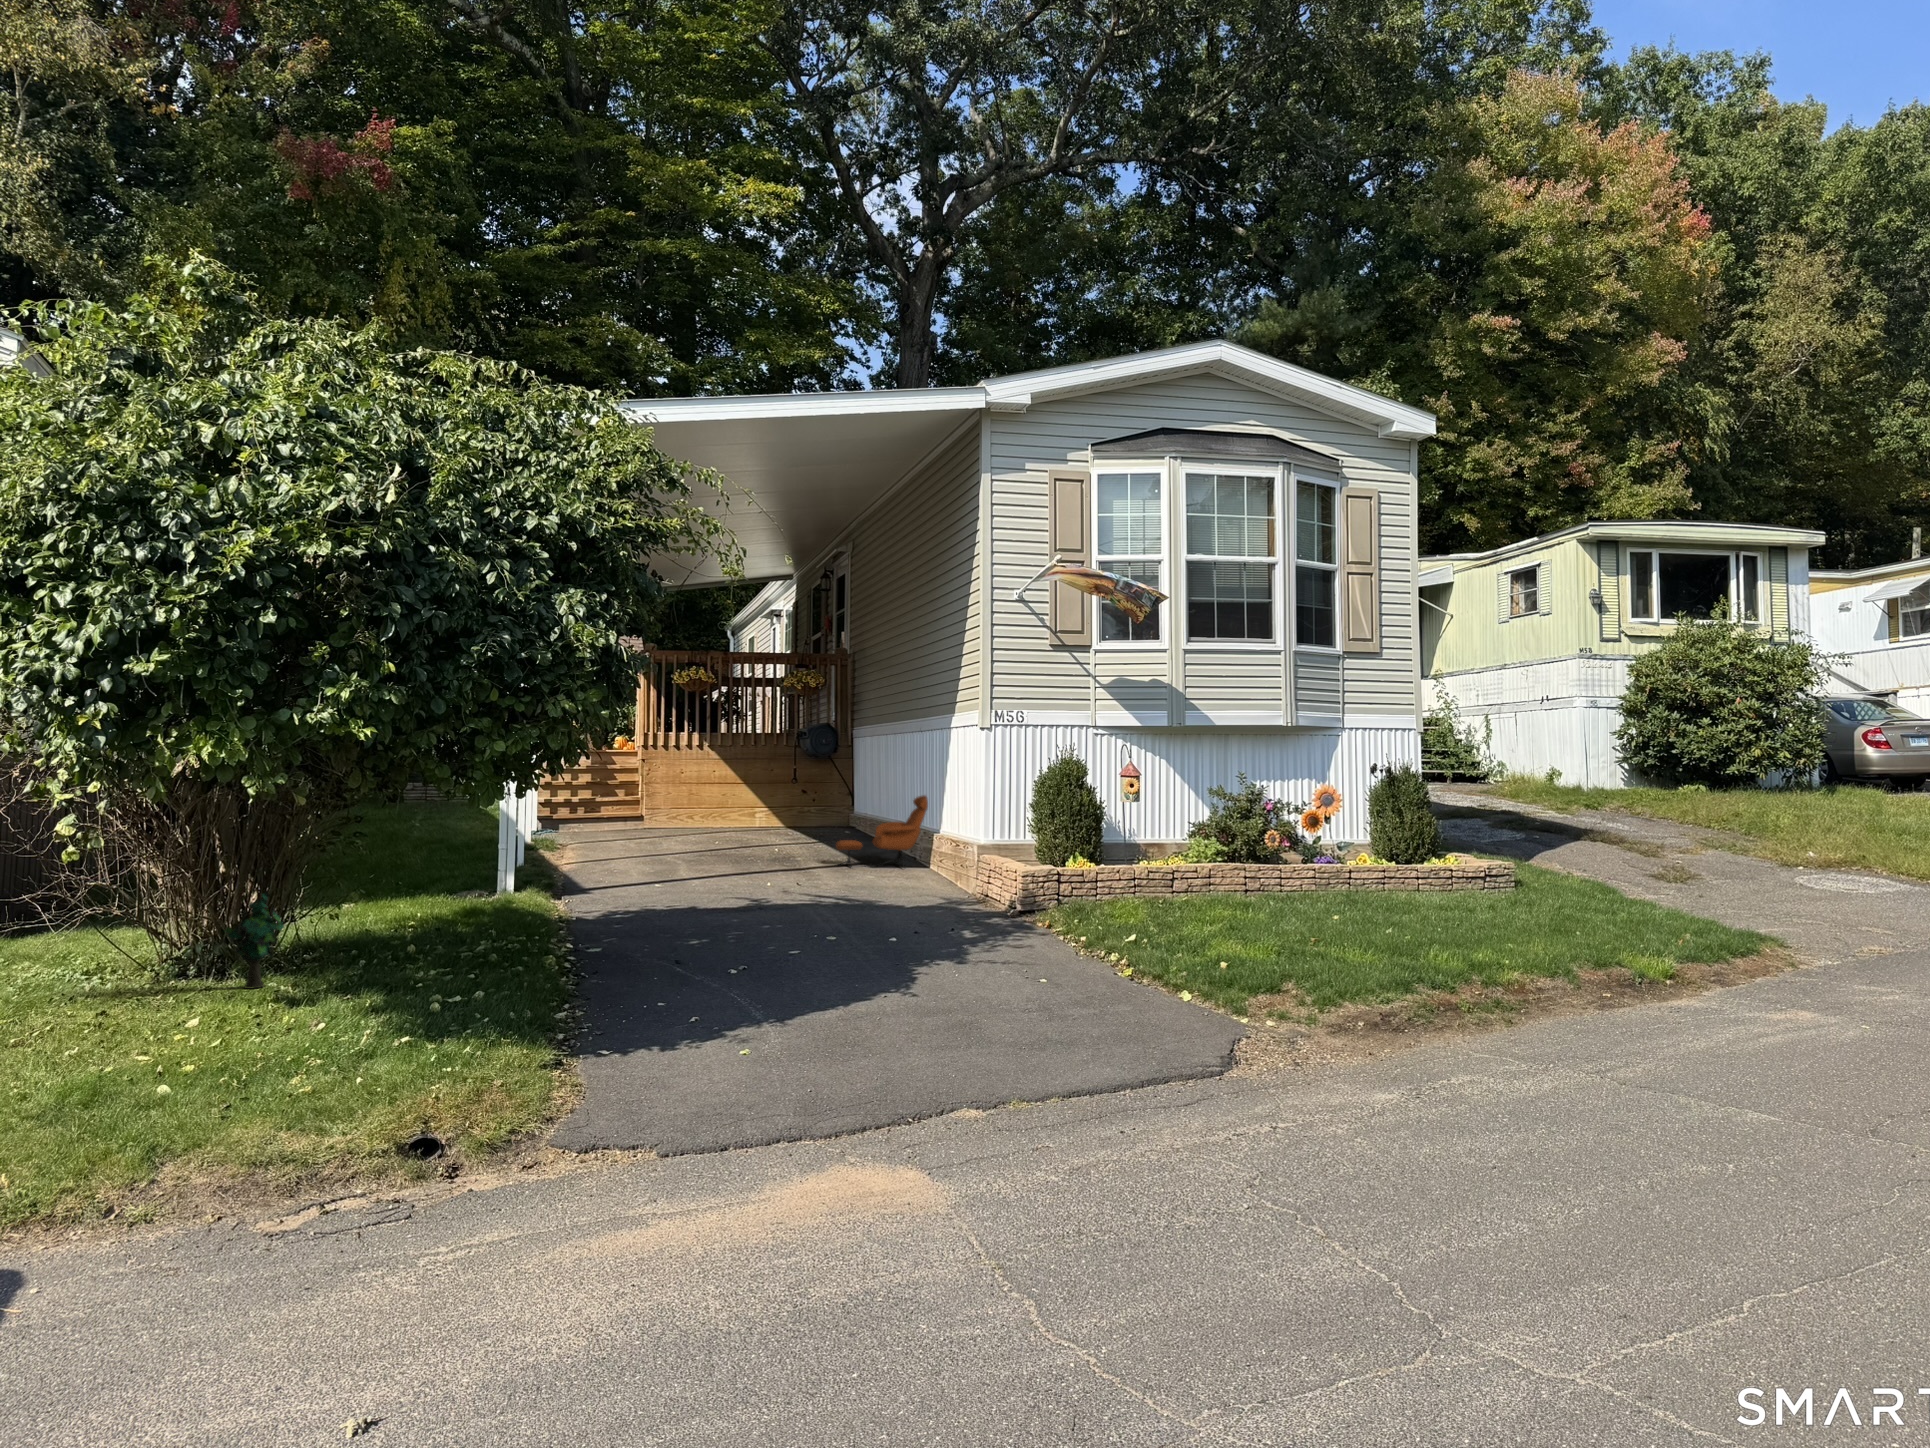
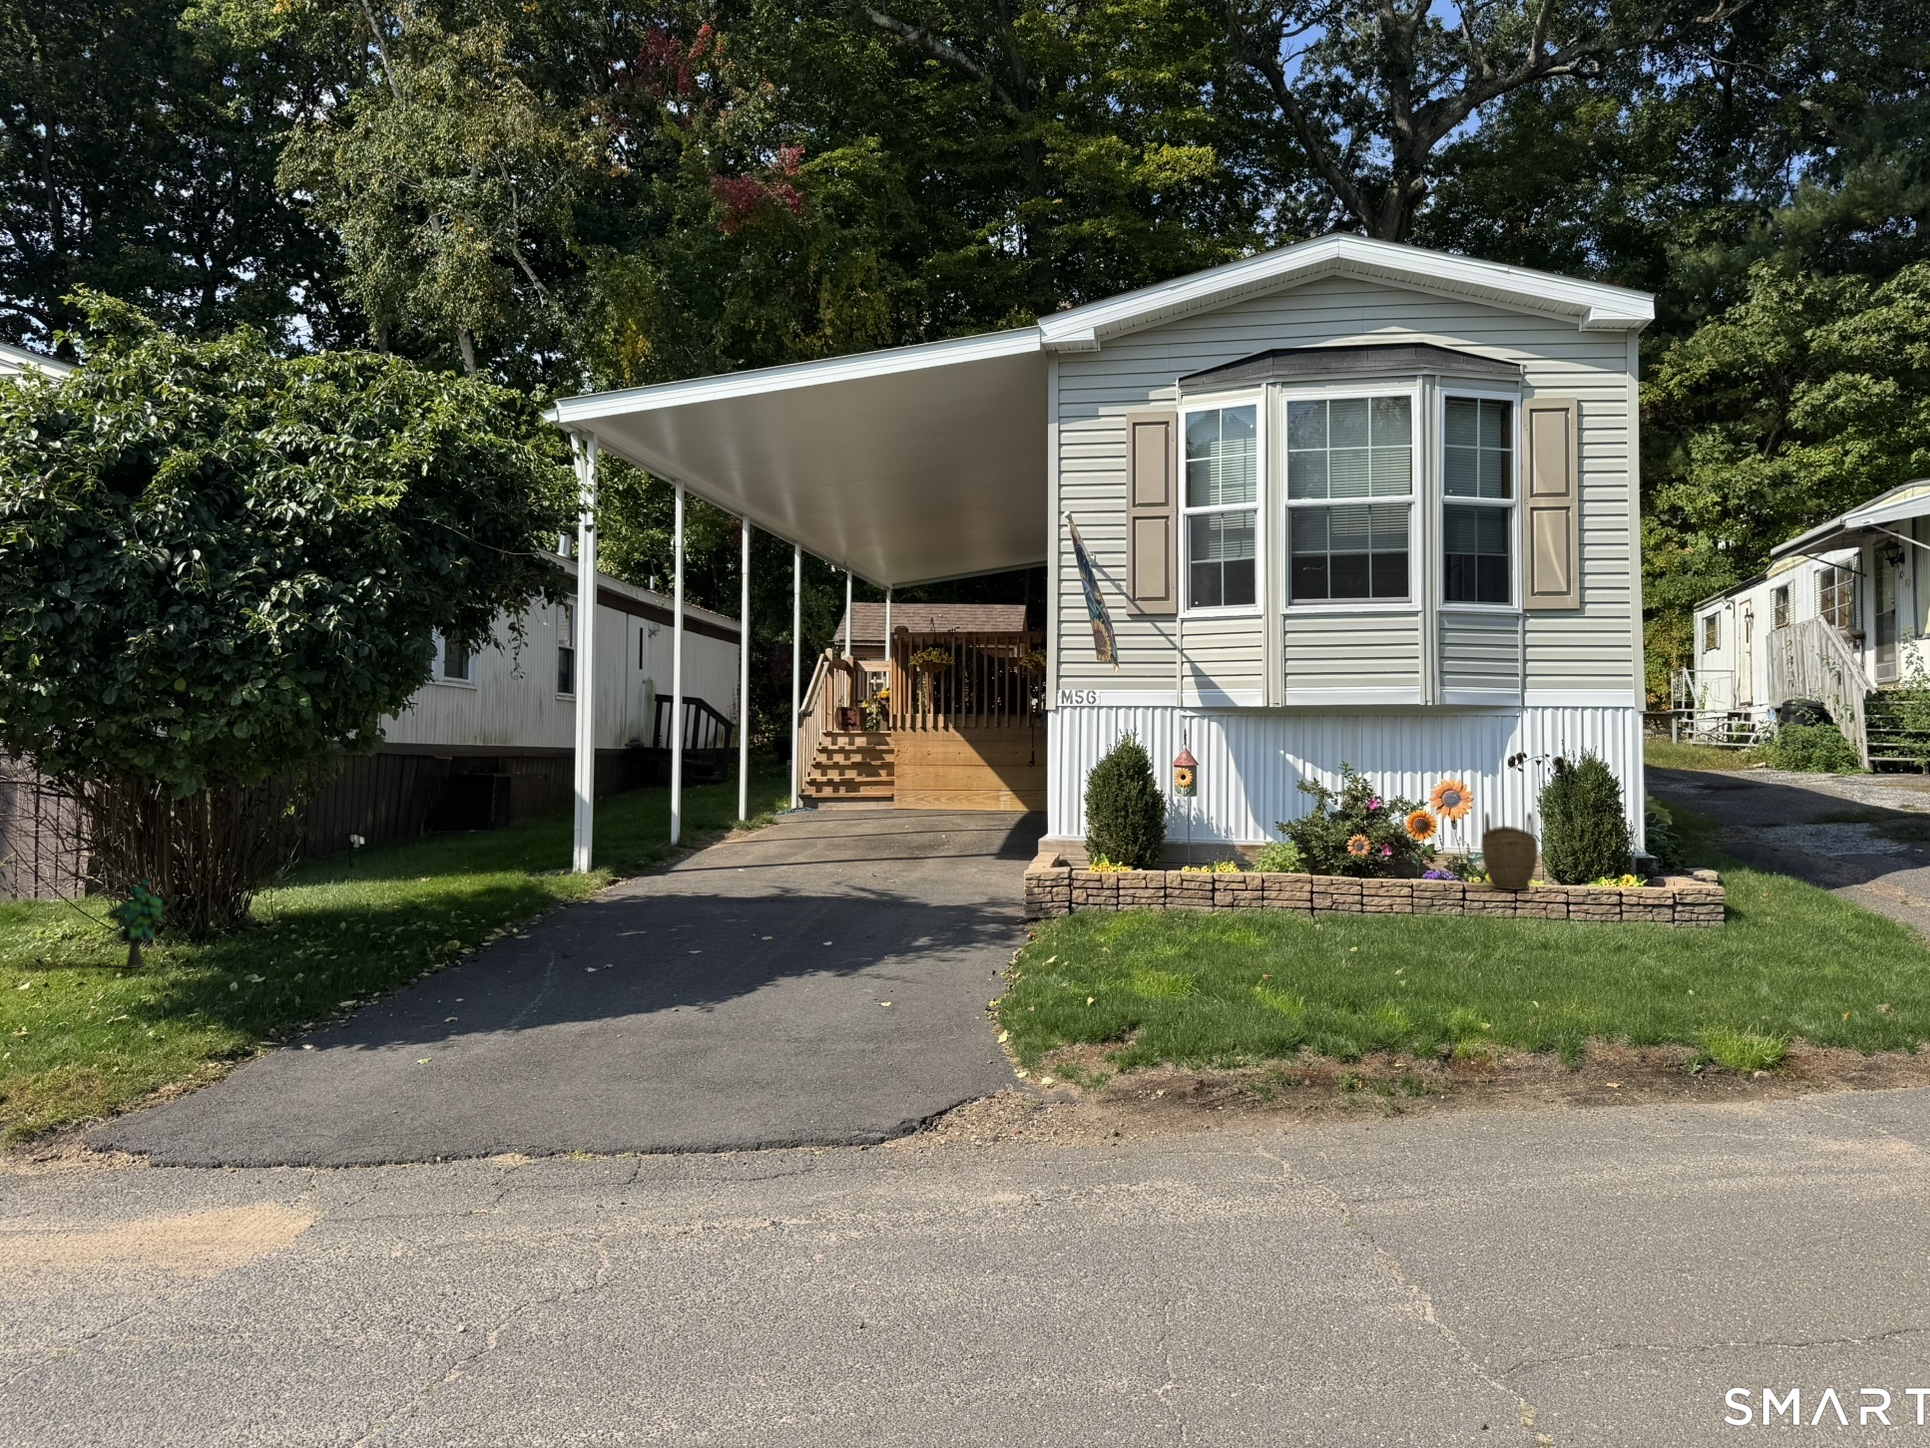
lounge chair: present [835,795,928,866] -> none [957,783,1059,861]
woven basket: none [1337,811,1382,871] -> present [1481,813,1538,890]

